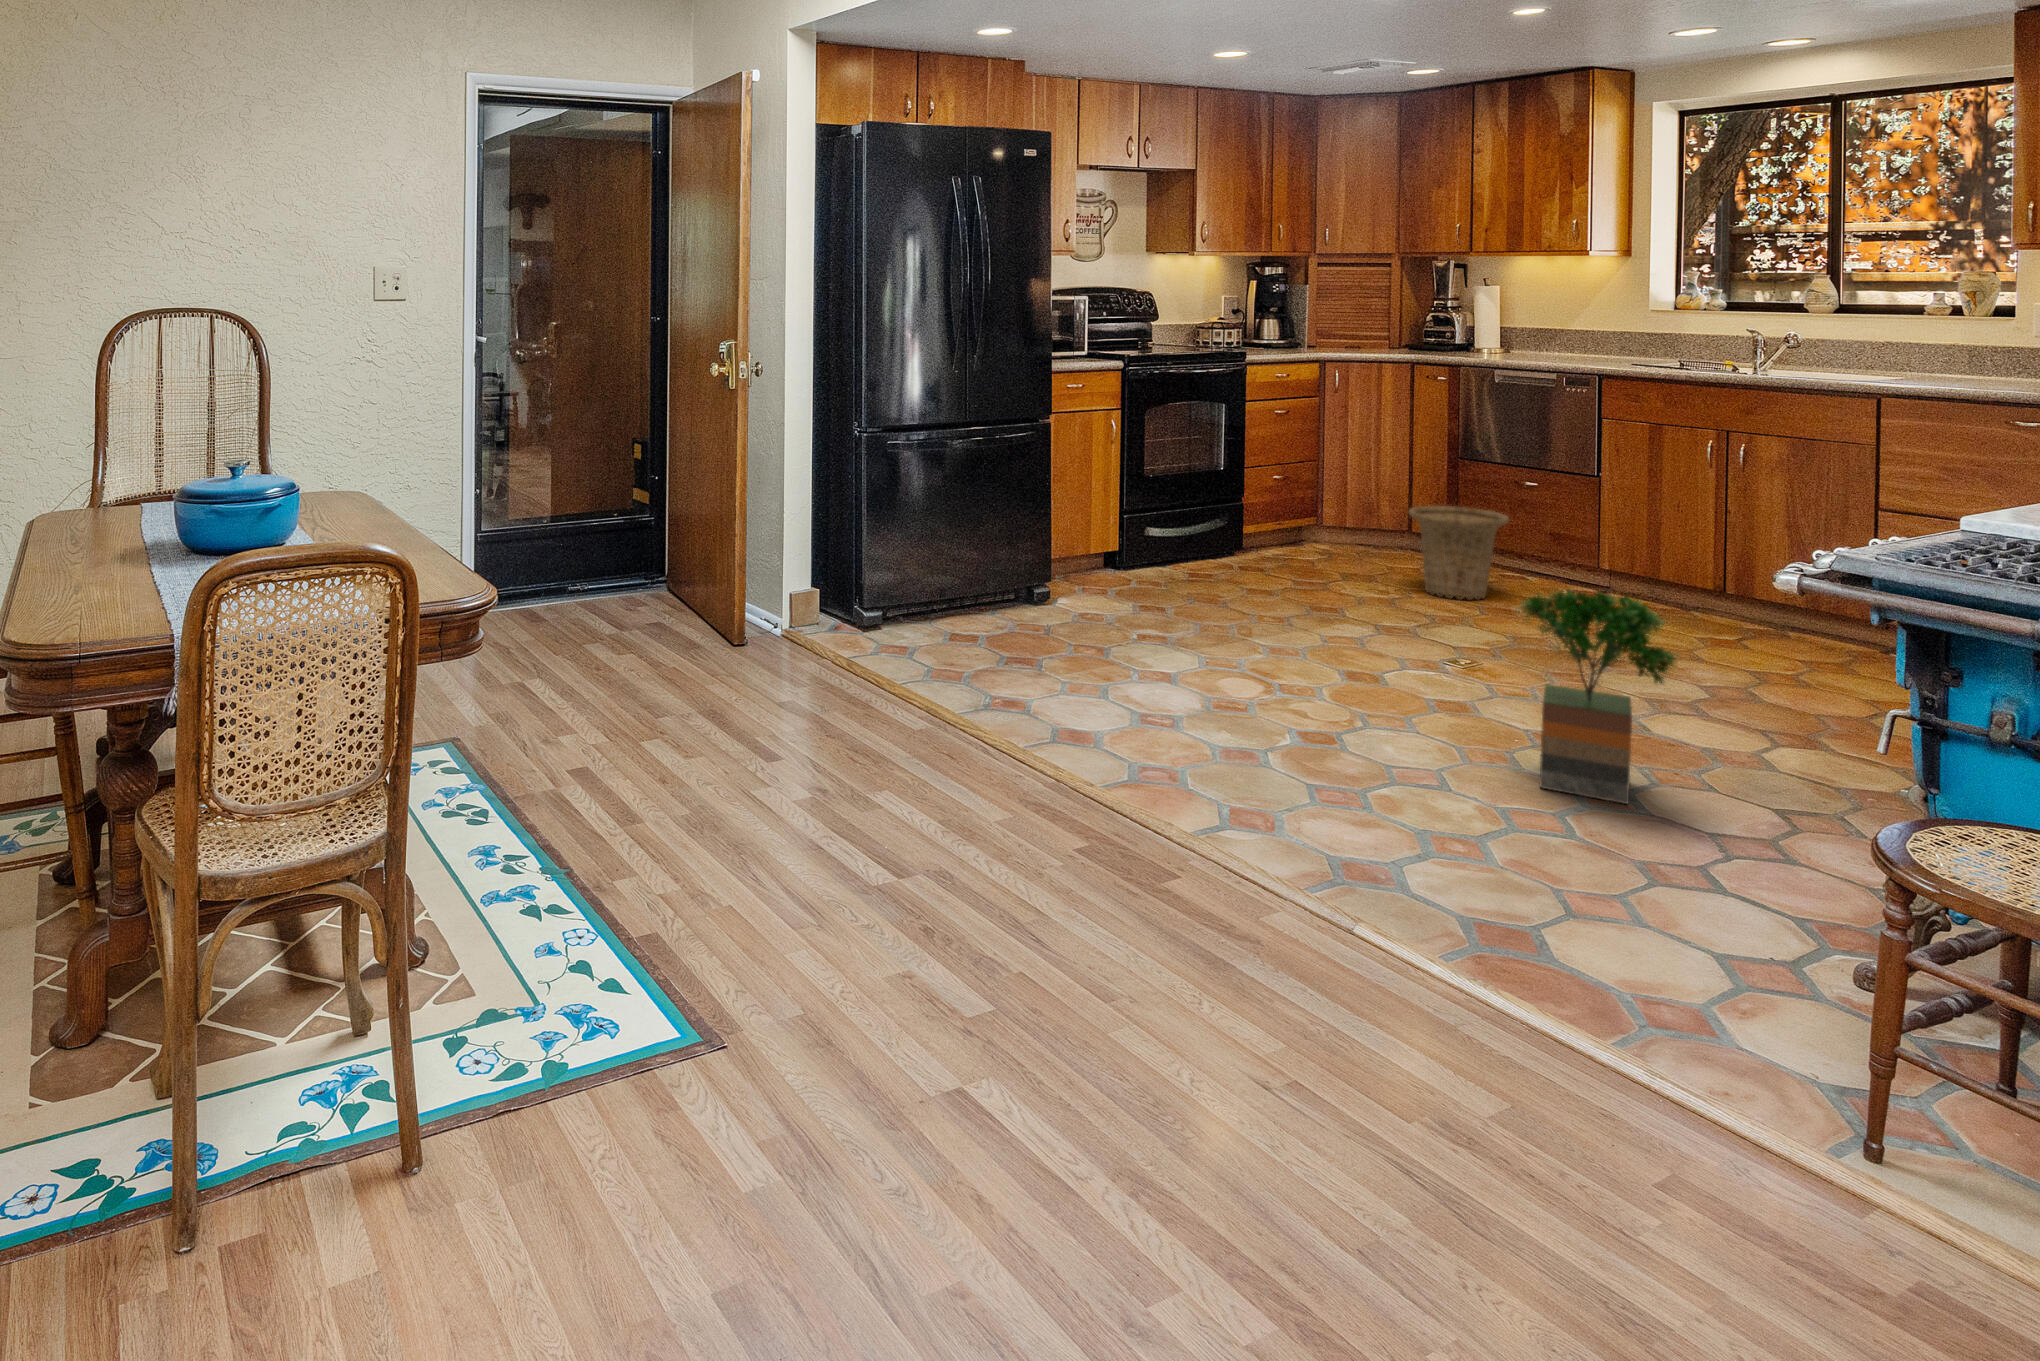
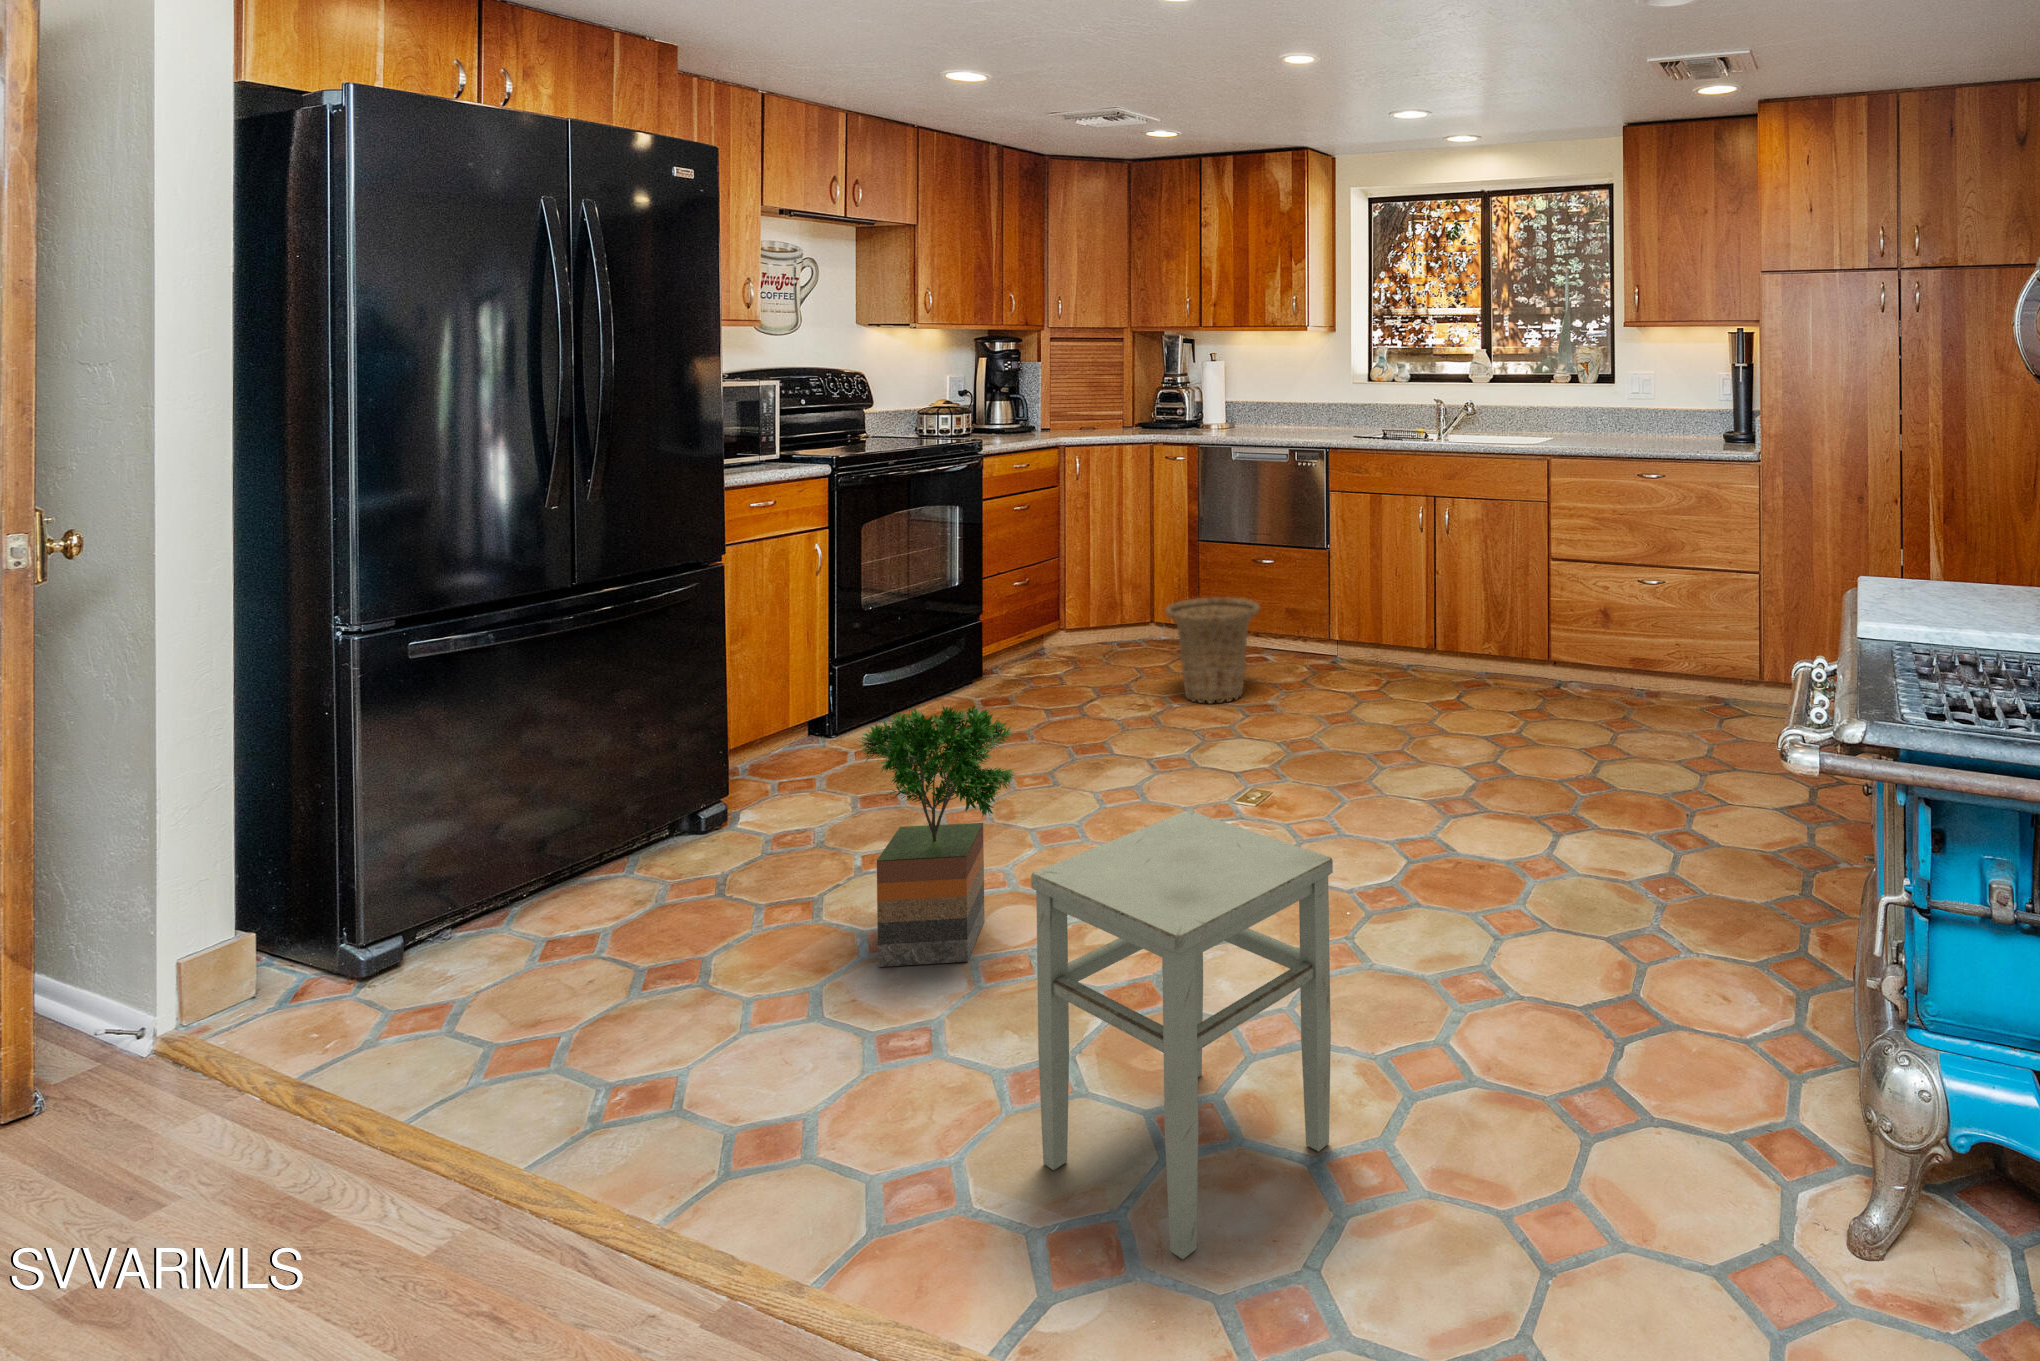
potted tree: present [1518,589,1678,804] -> present [859,706,1016,967]
stool: none [1243,601,1458,831] -> present [1031,811,1333,1259]

